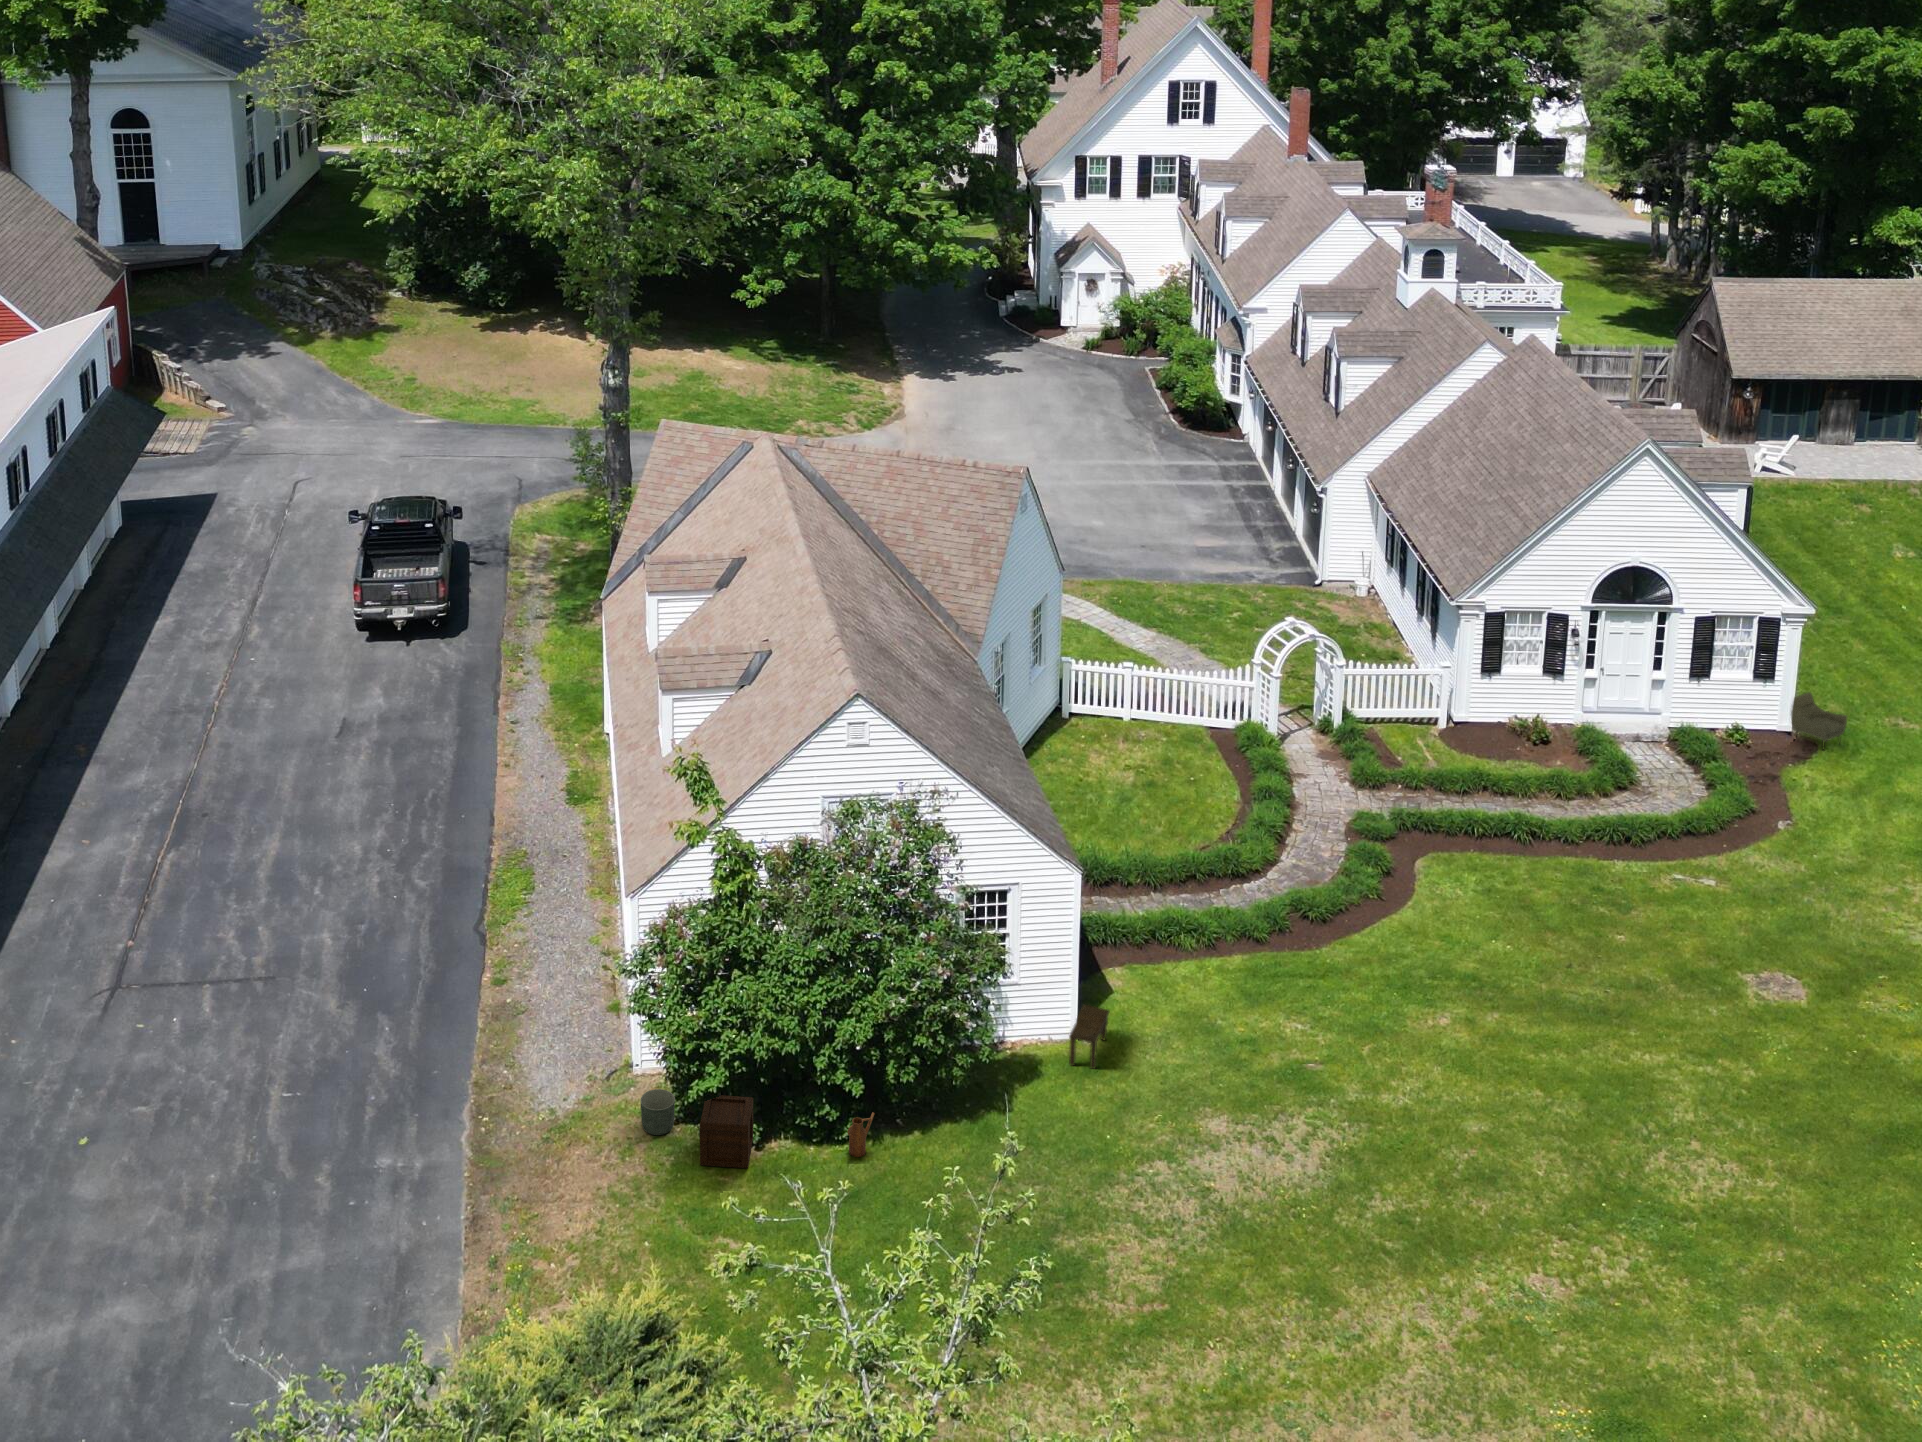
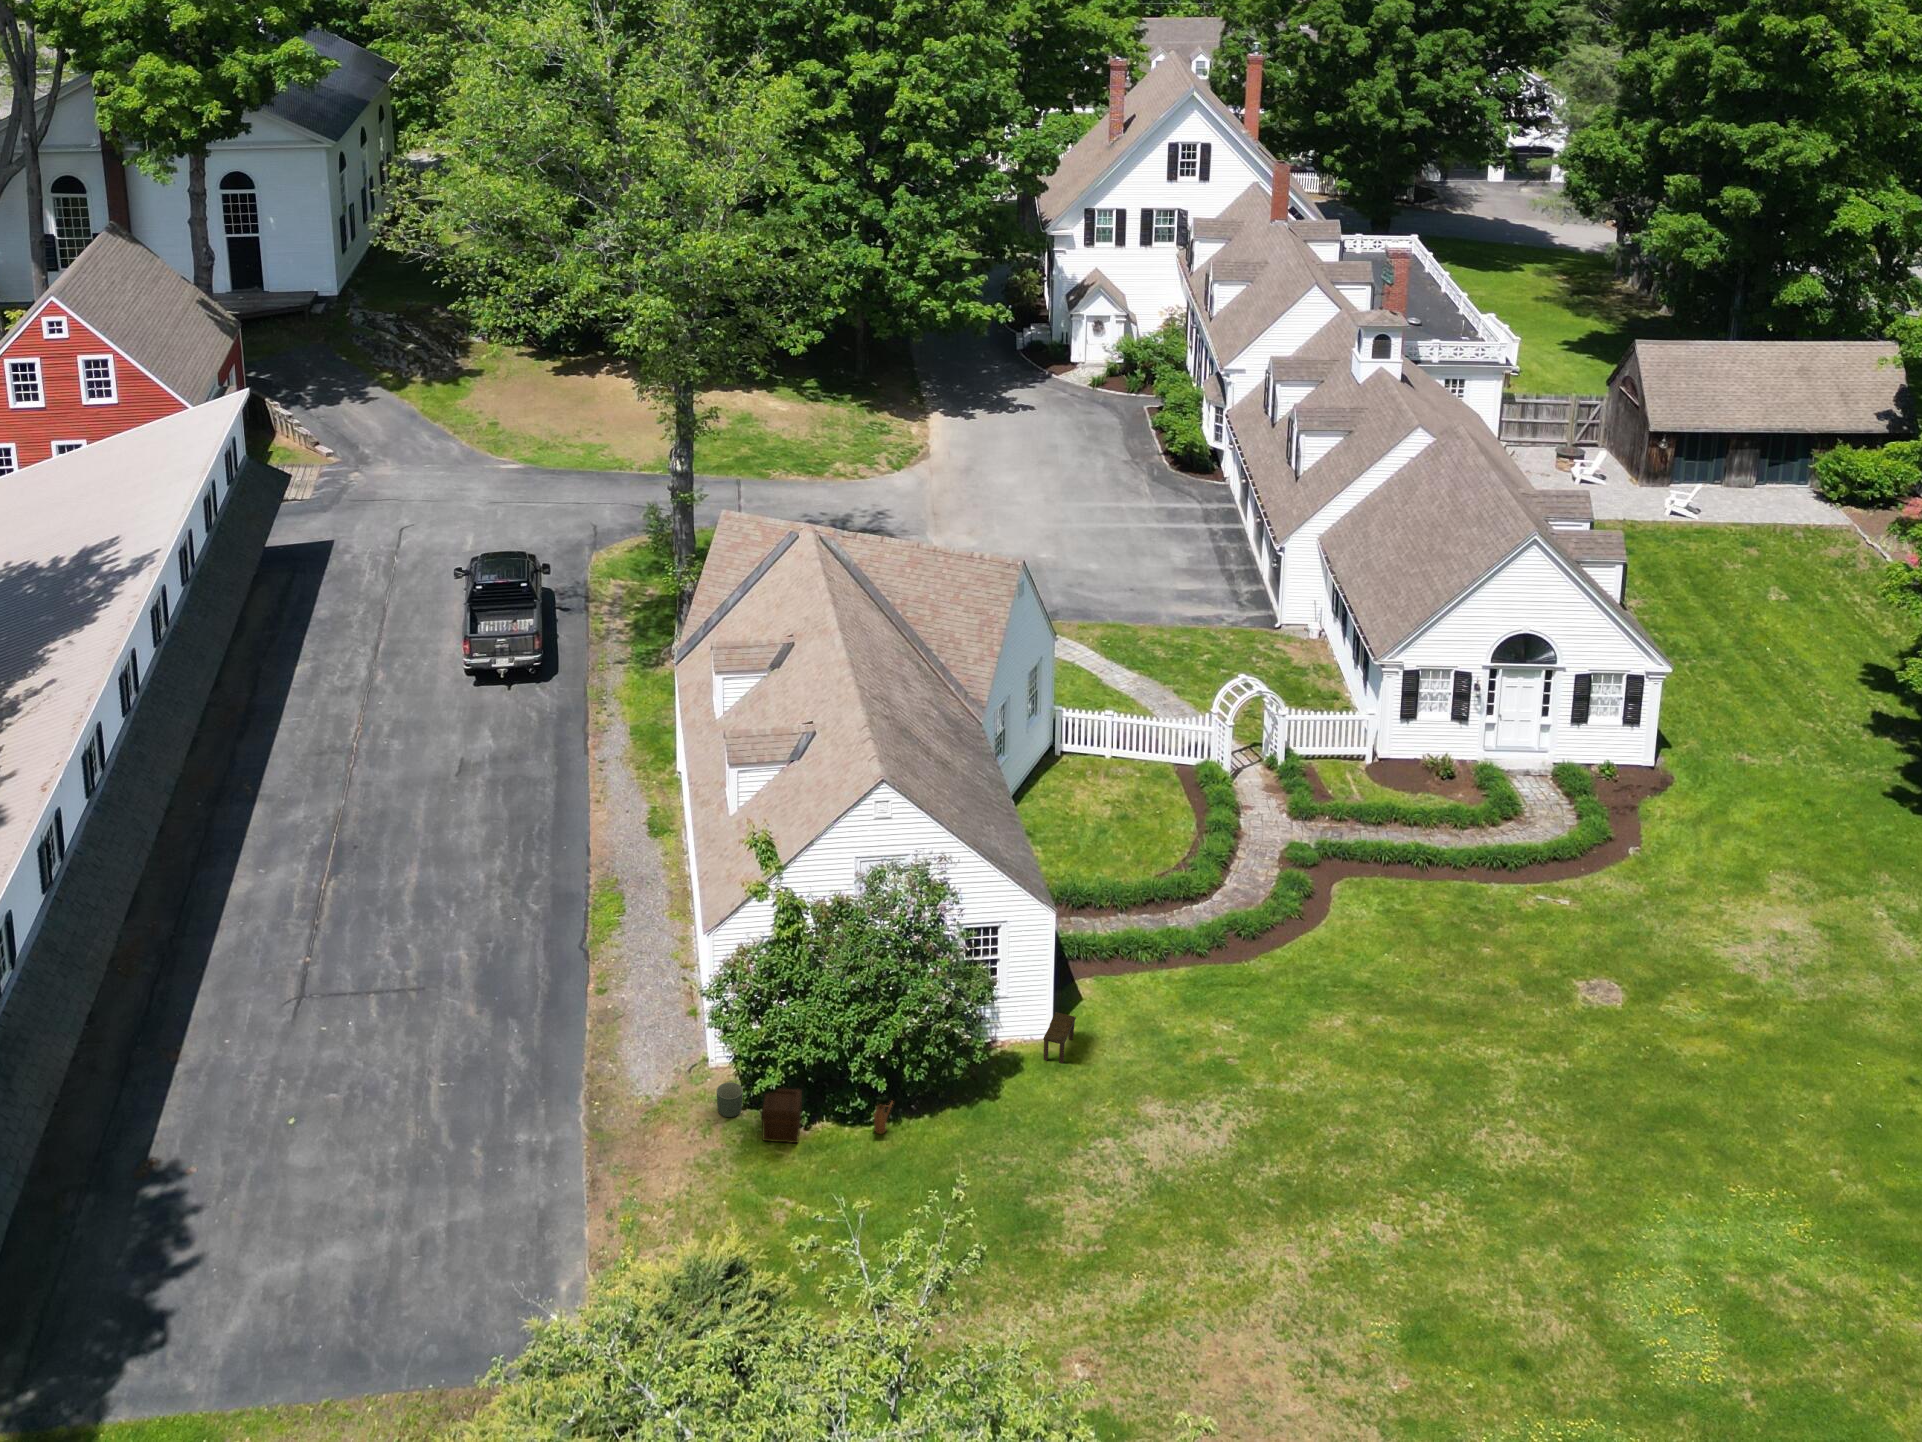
chair: present [1791,693,1847,748] -> none [1654,734,1700,784]

